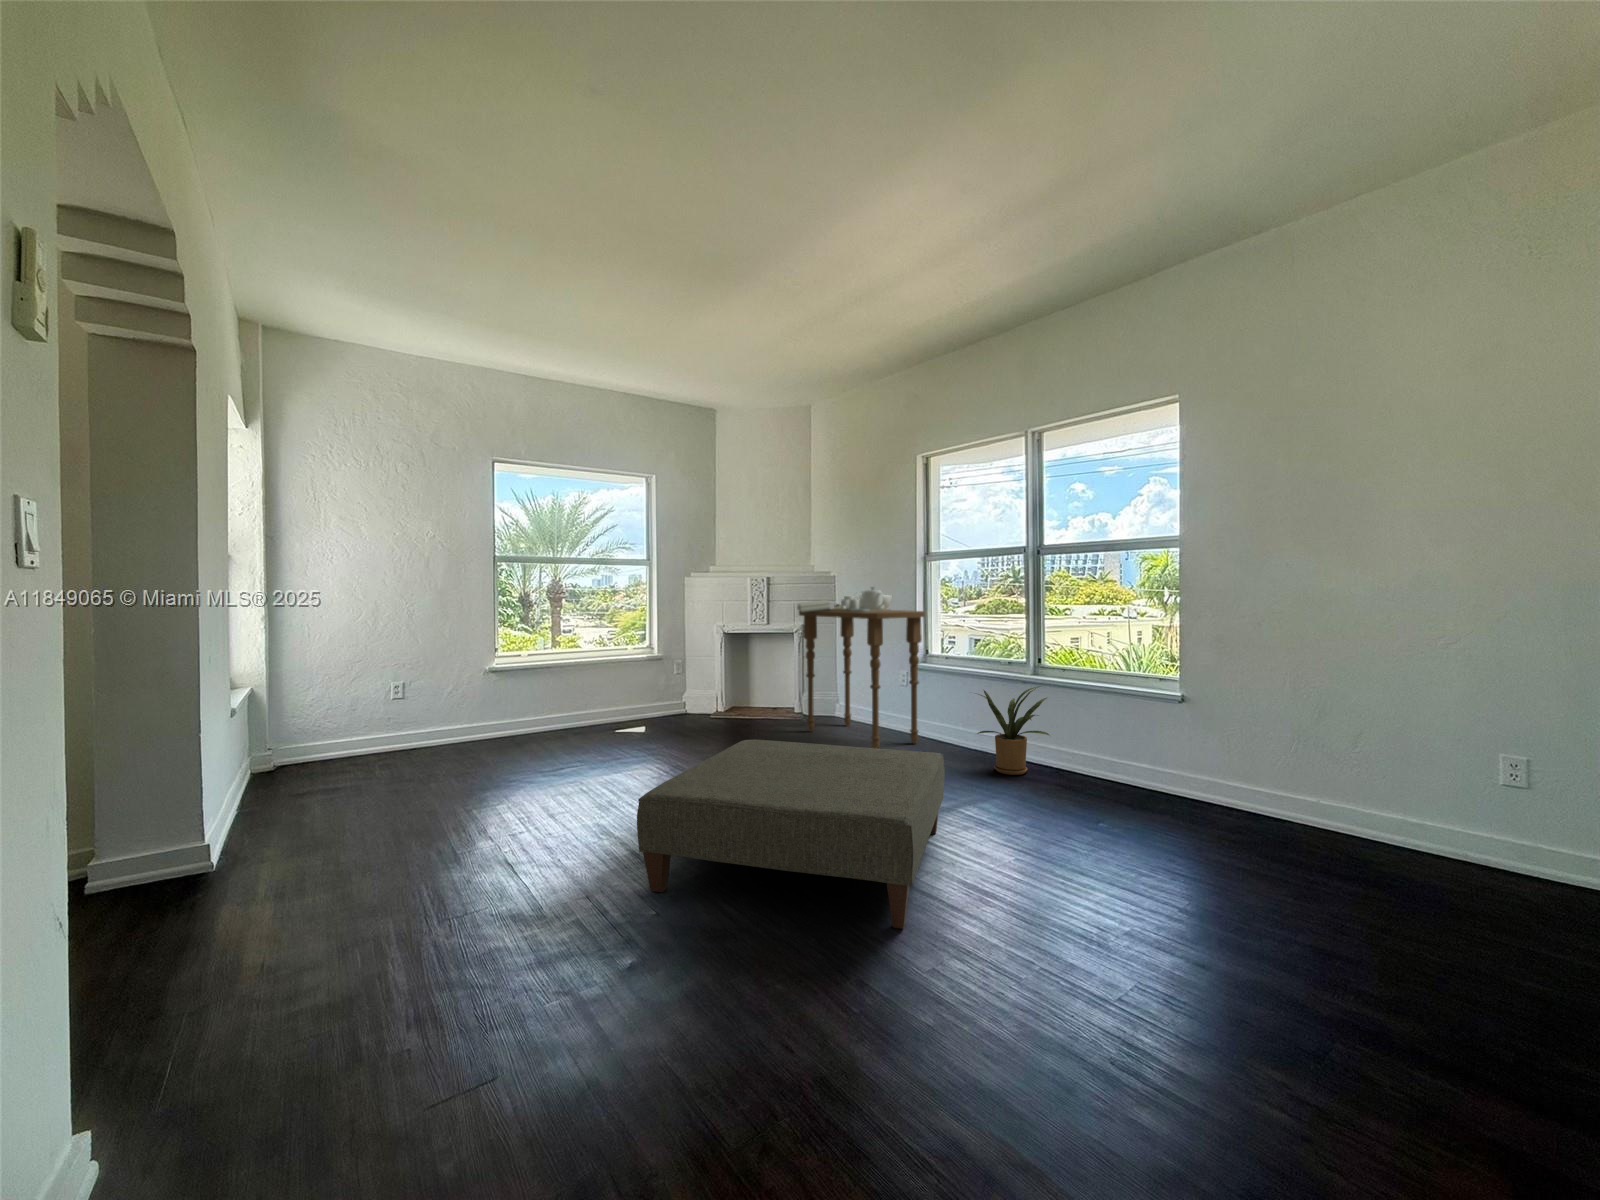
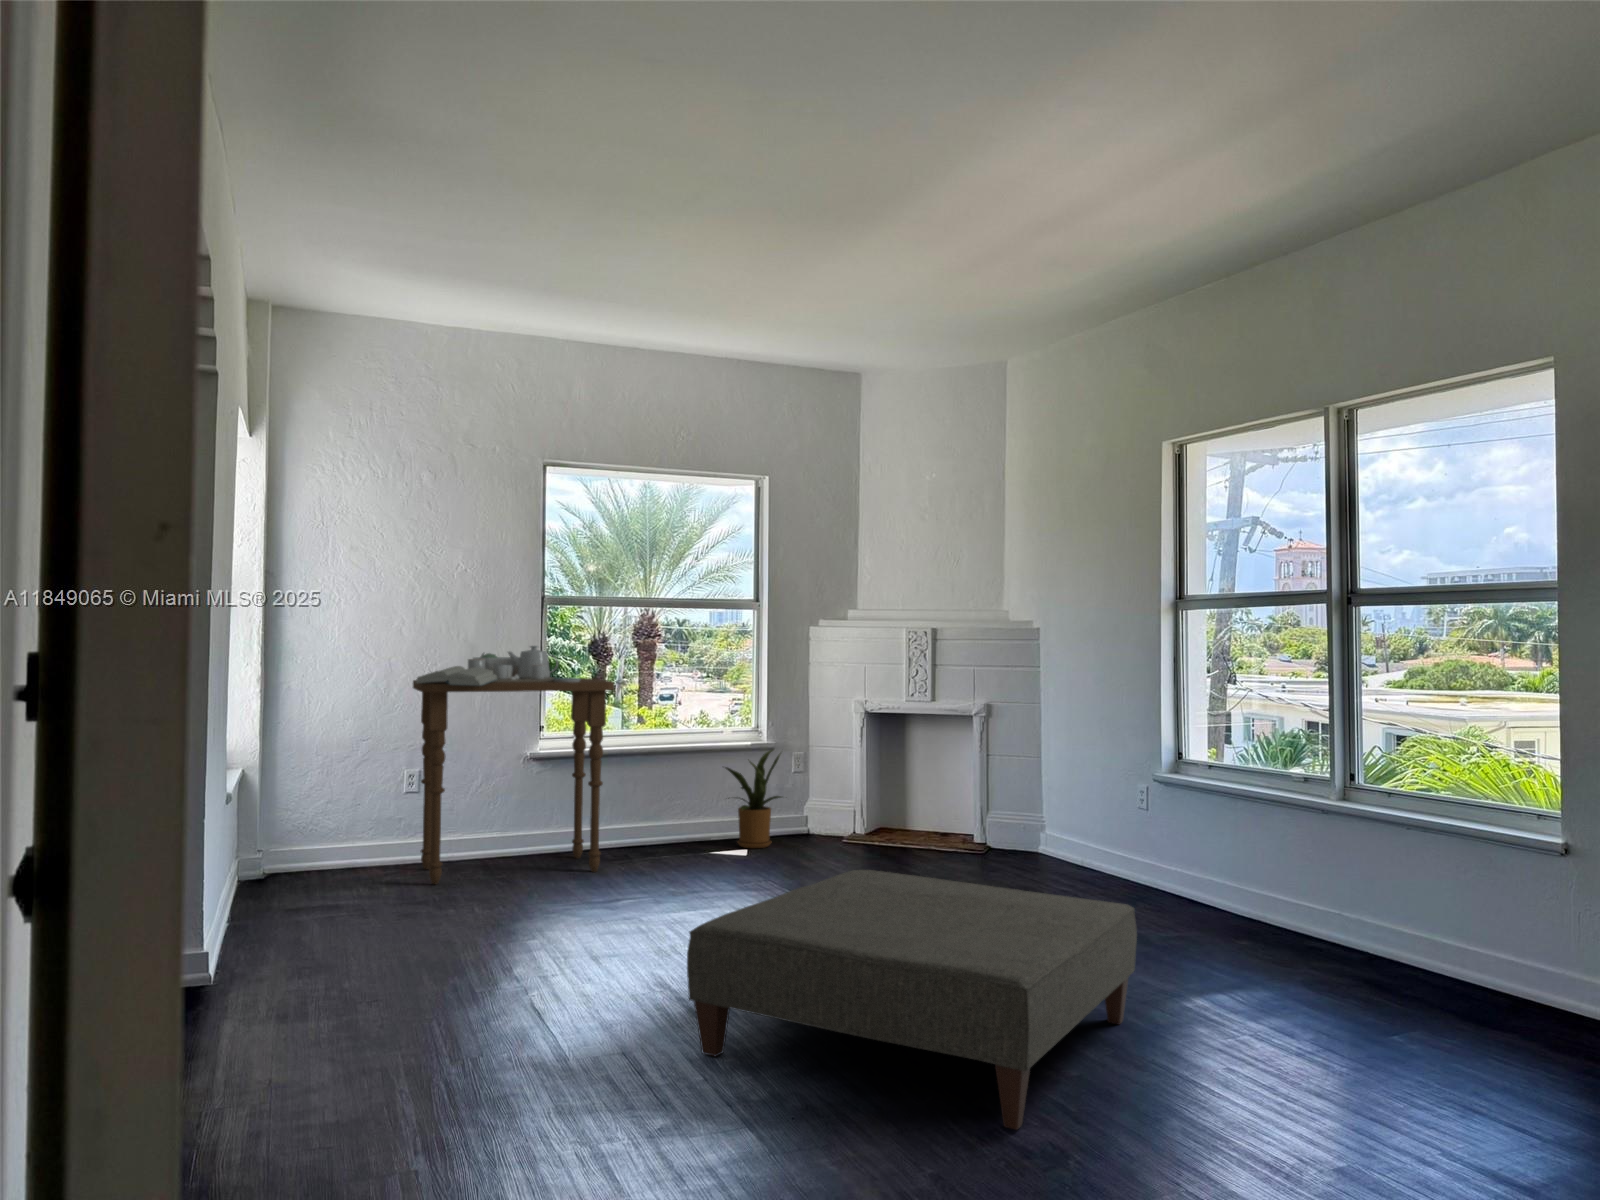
side table: present [797,587,925,748] -> present [413,646,614,884]
house plant: present [974,686,1050,775] -> present [725,750,781,848]

